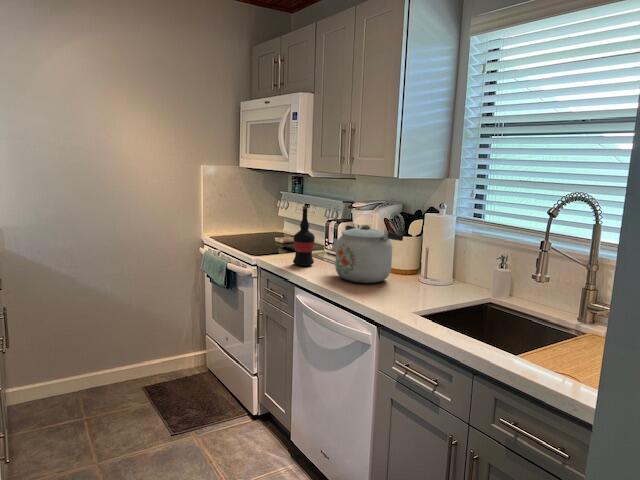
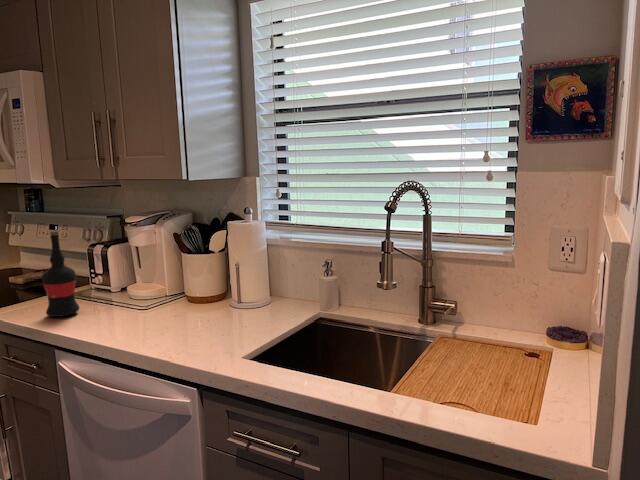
kettle: present [334,225,403,283] -> none [106,247,204,327]

